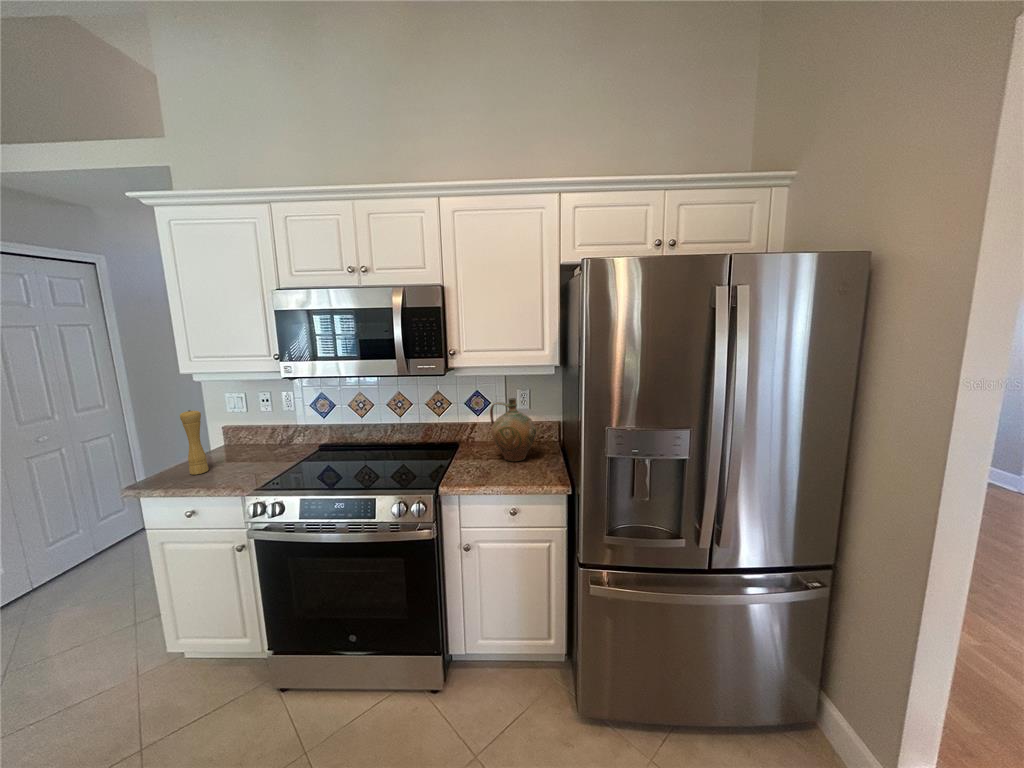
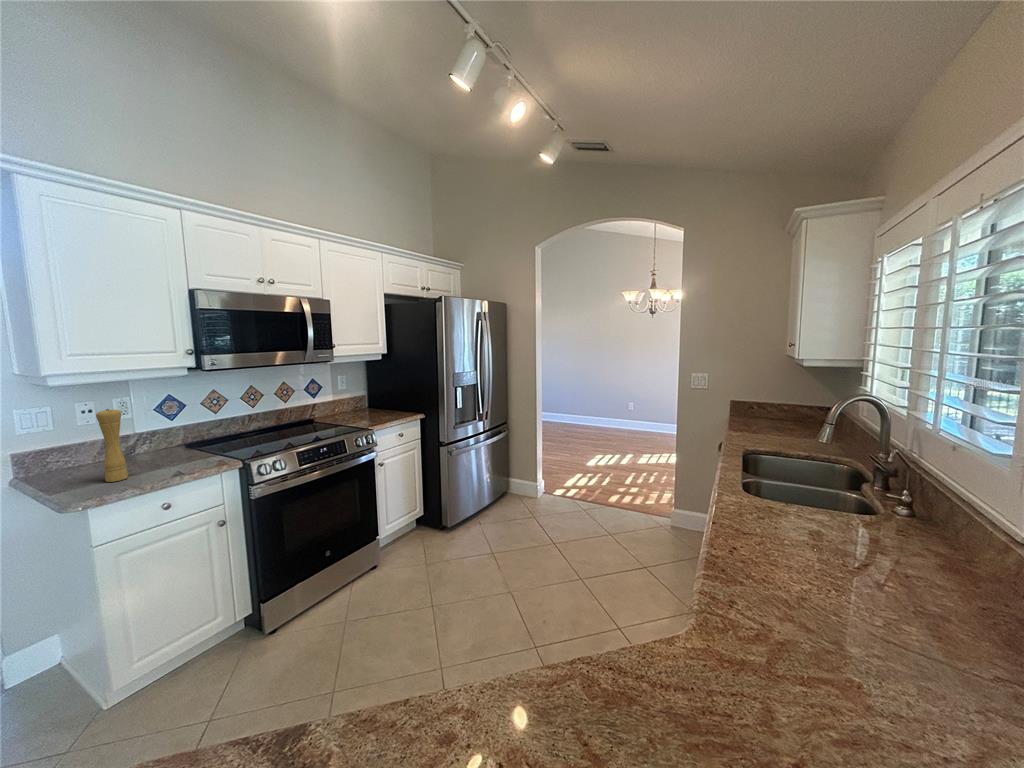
ceramic jug: present [490,398,536,462] -> none [351,376,382,417]

